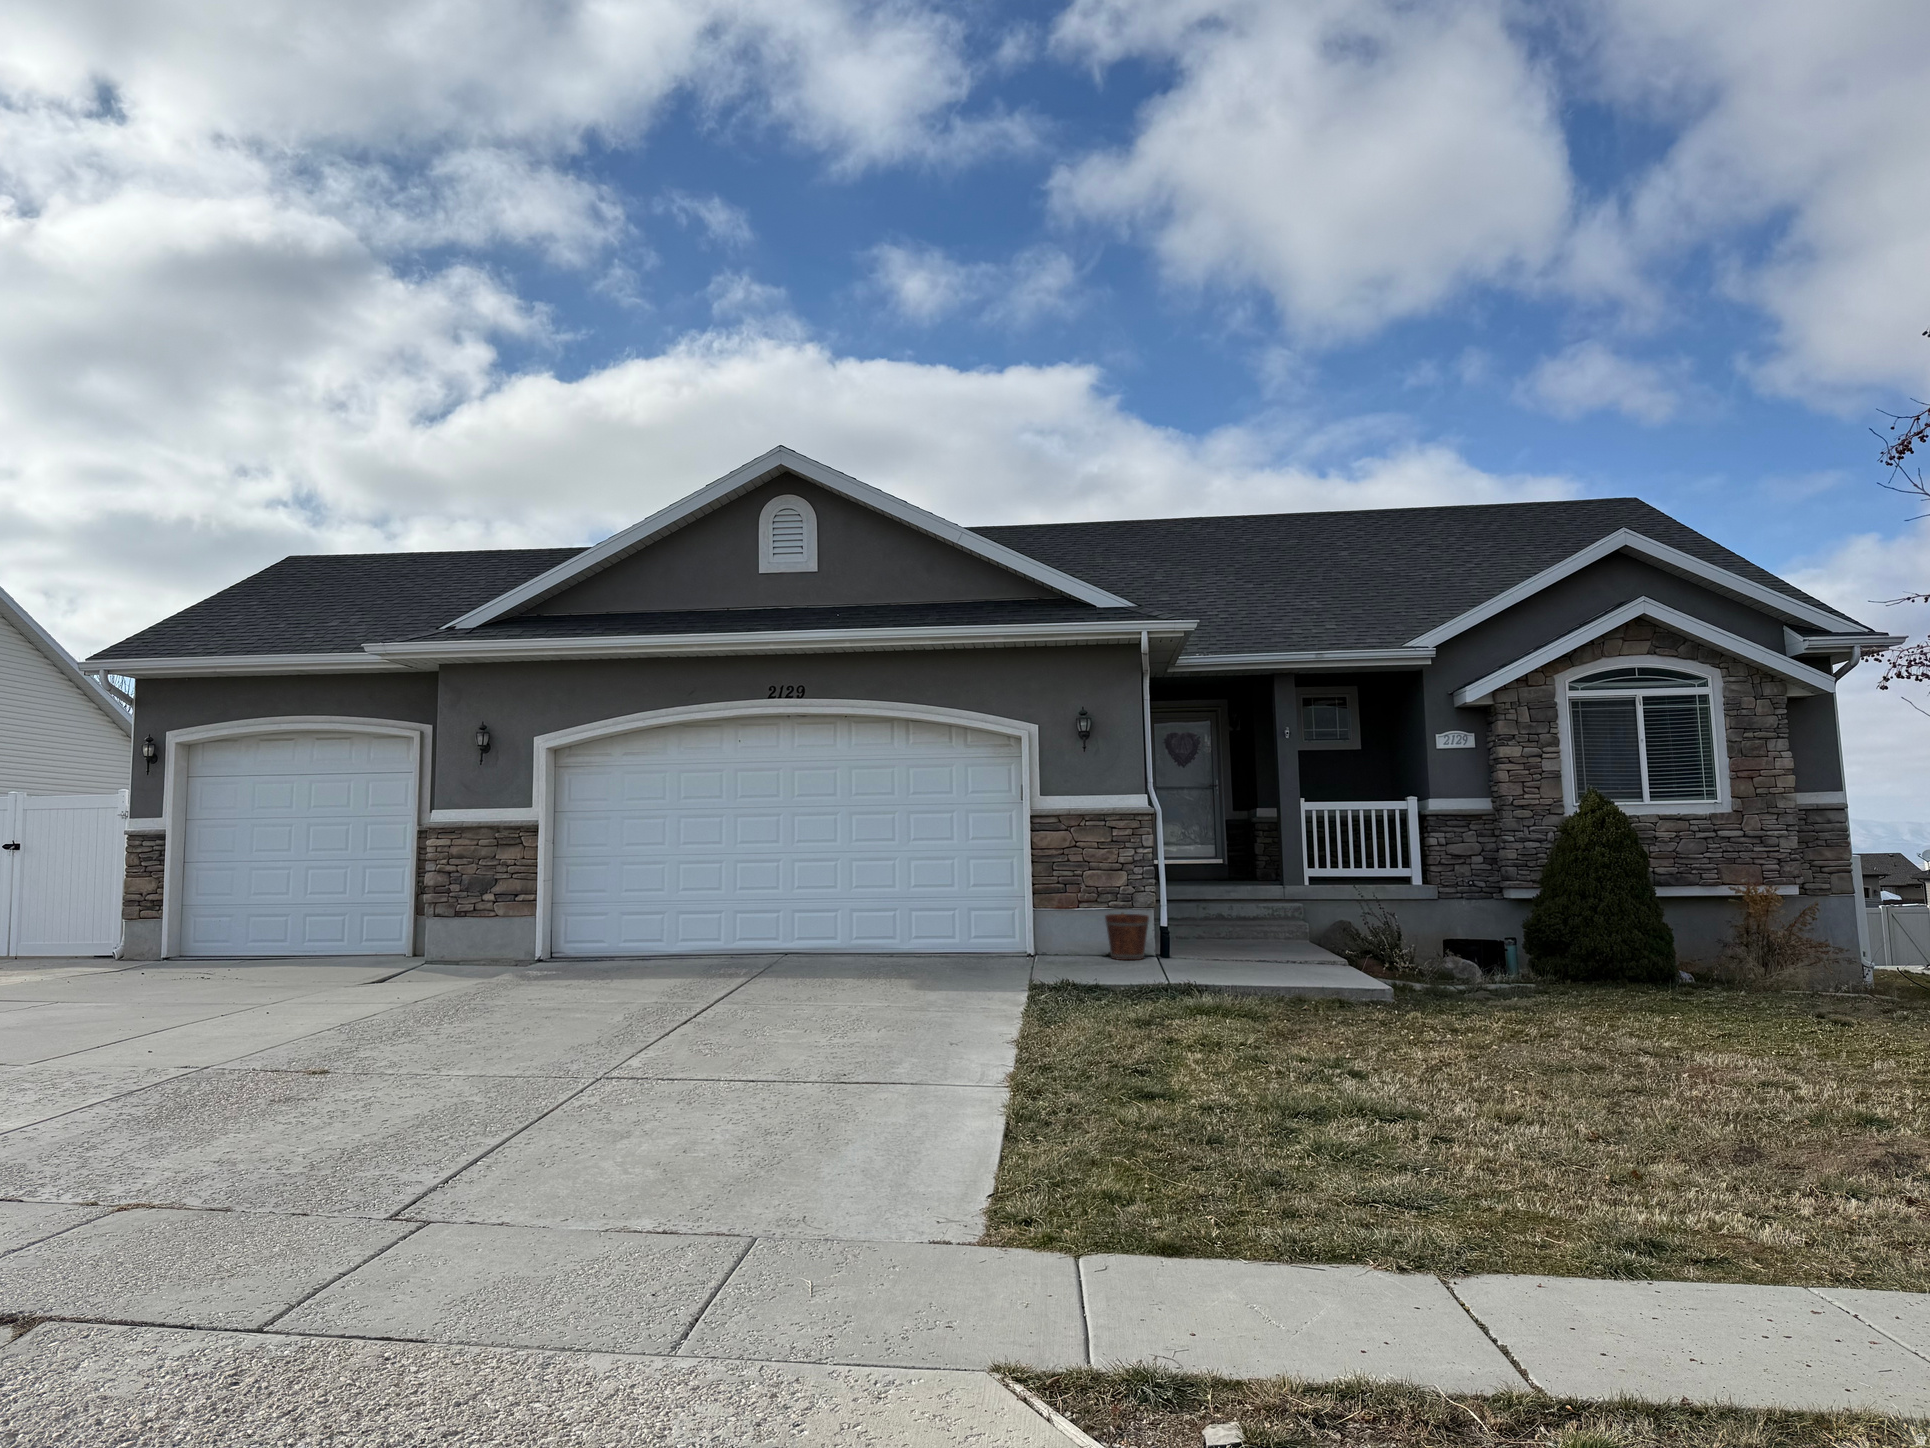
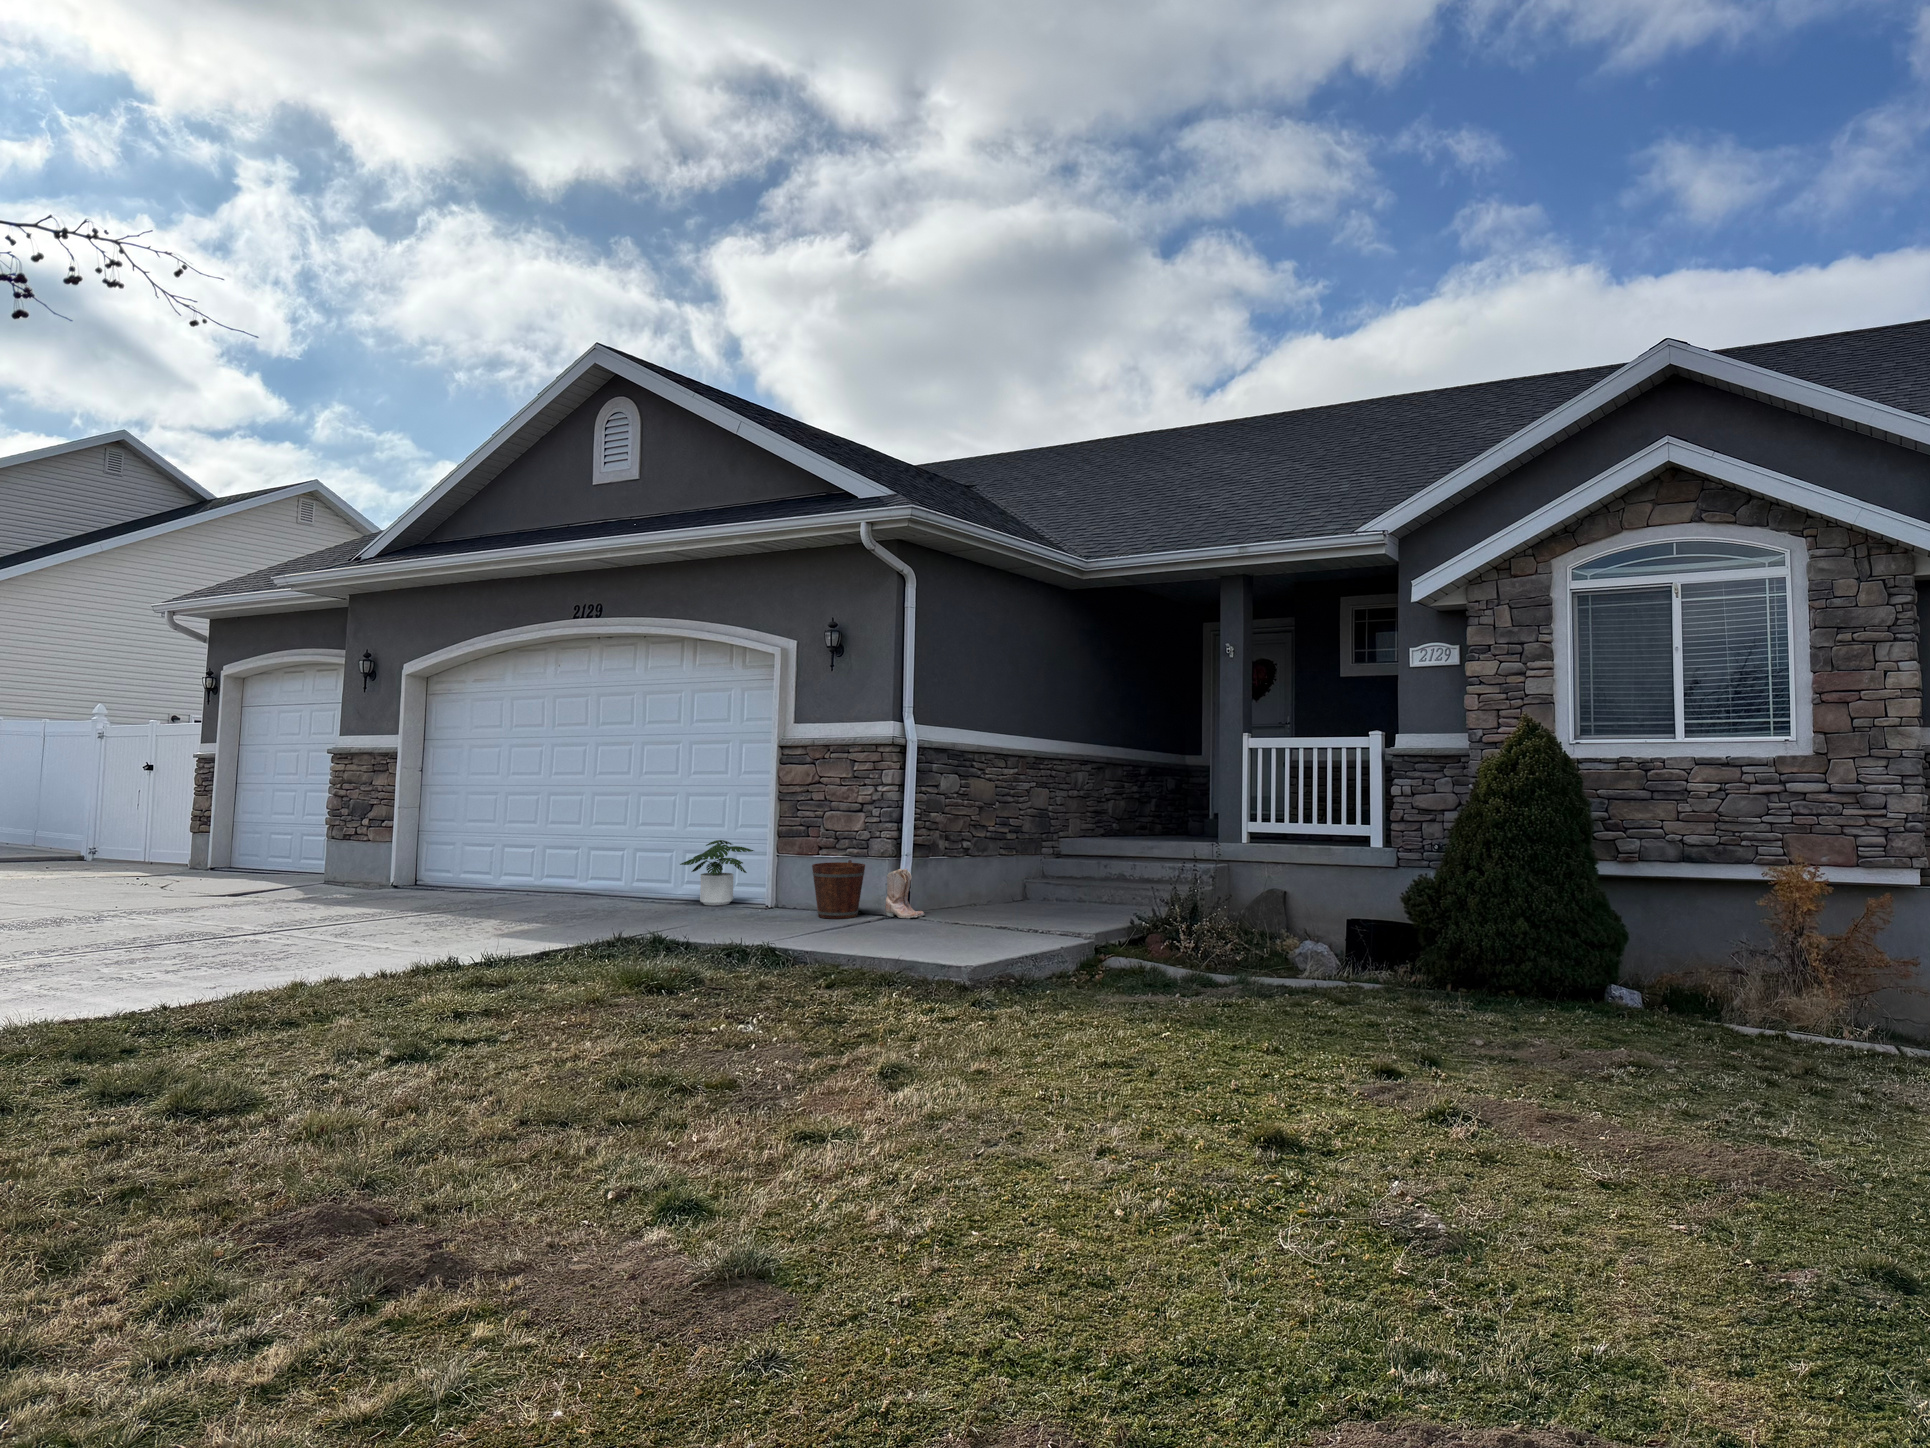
potted plant: none [957,900,1025,957] -> present [680,840,754,906]
boots: none [1160,917,1193,957] -> present [885,869,925,918]

